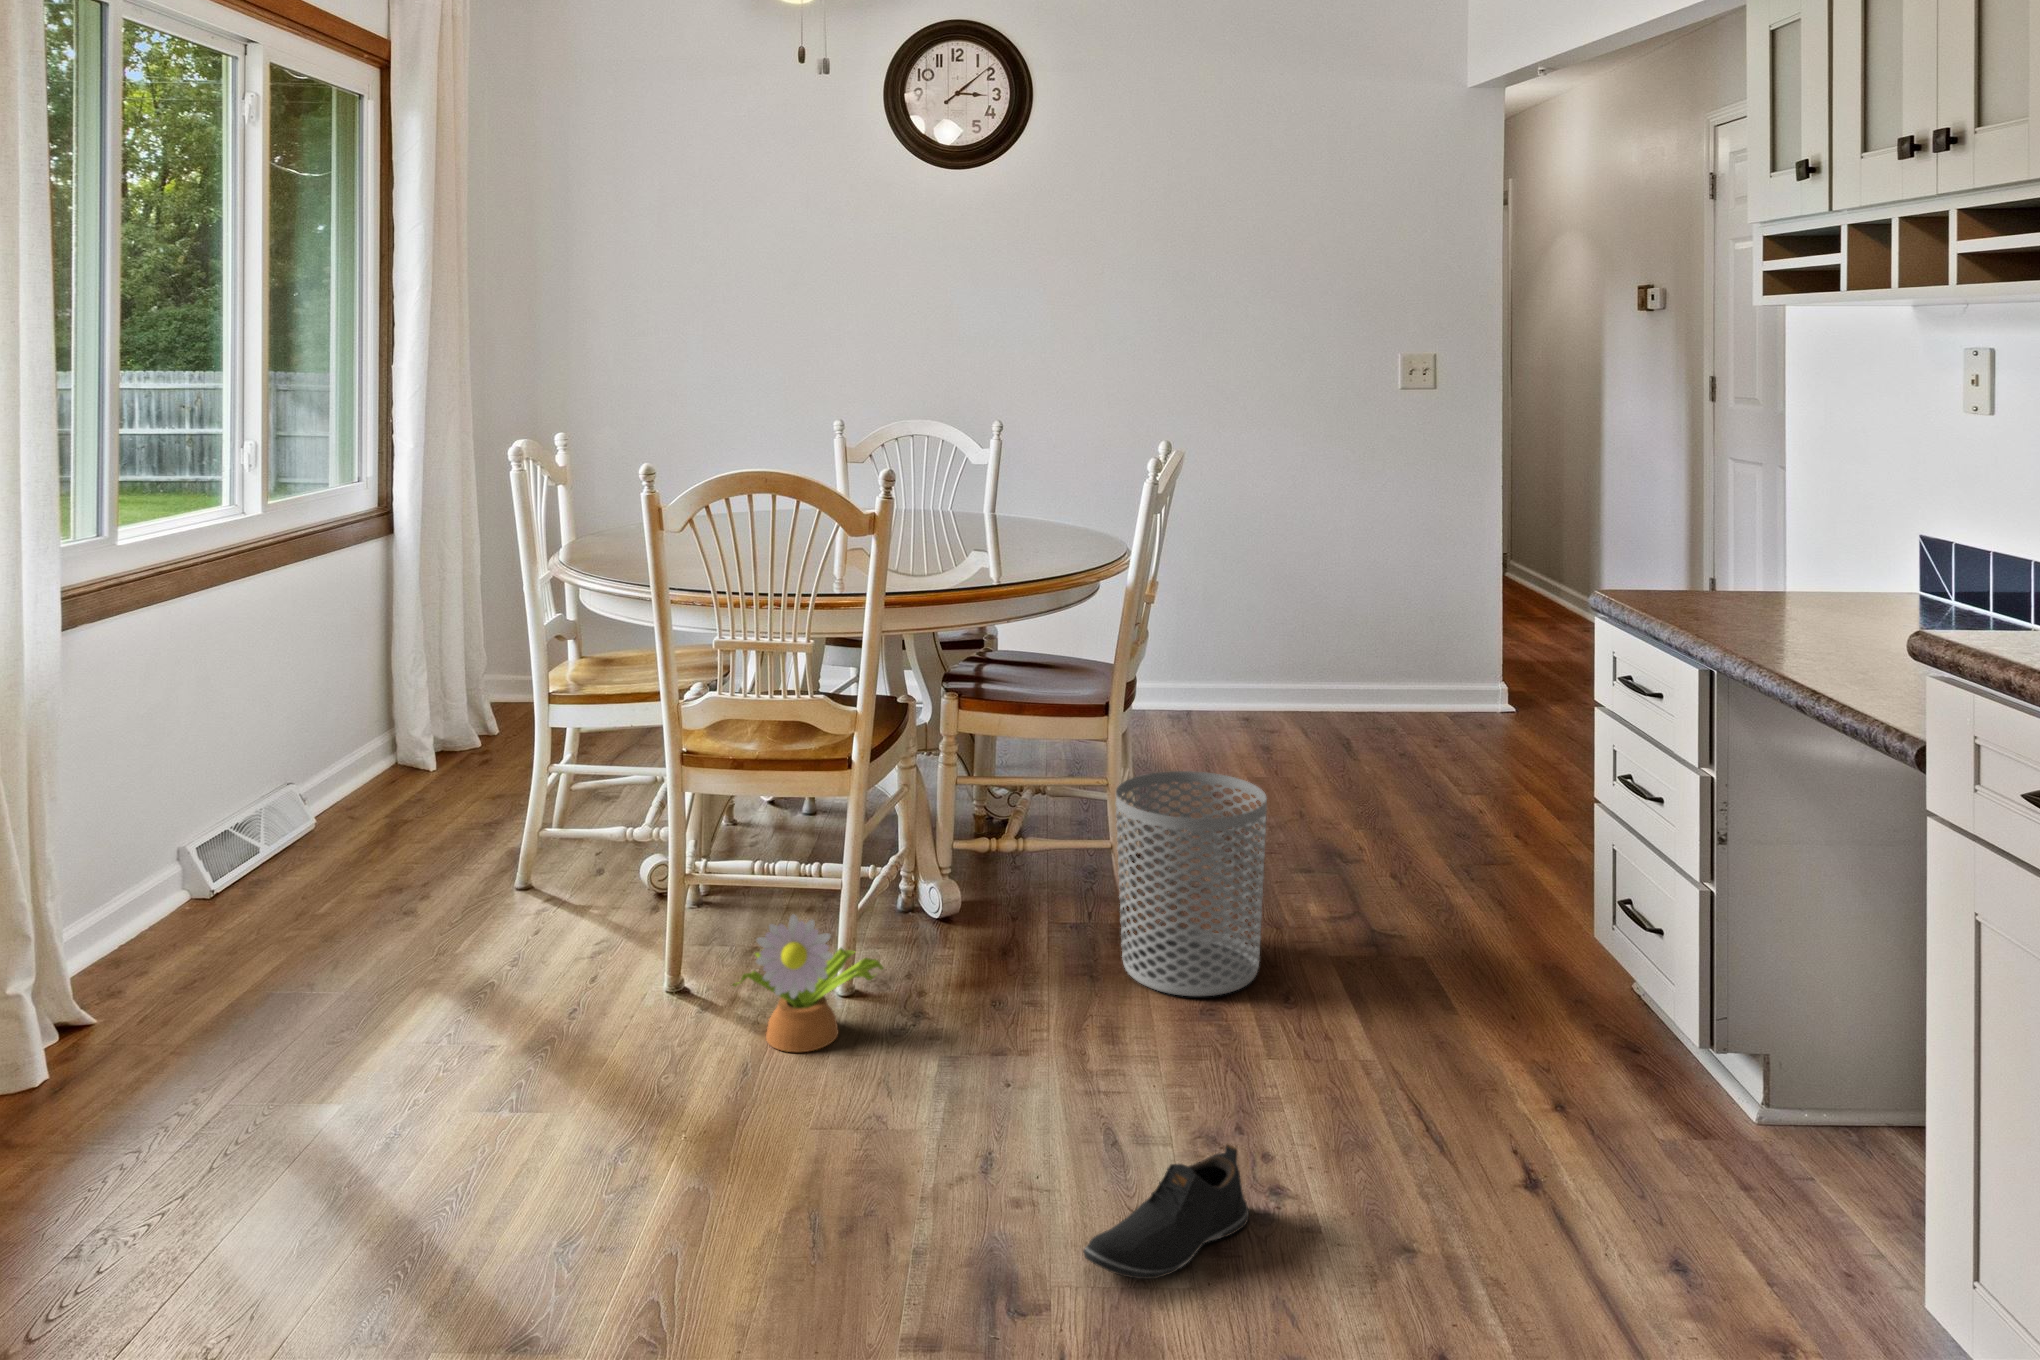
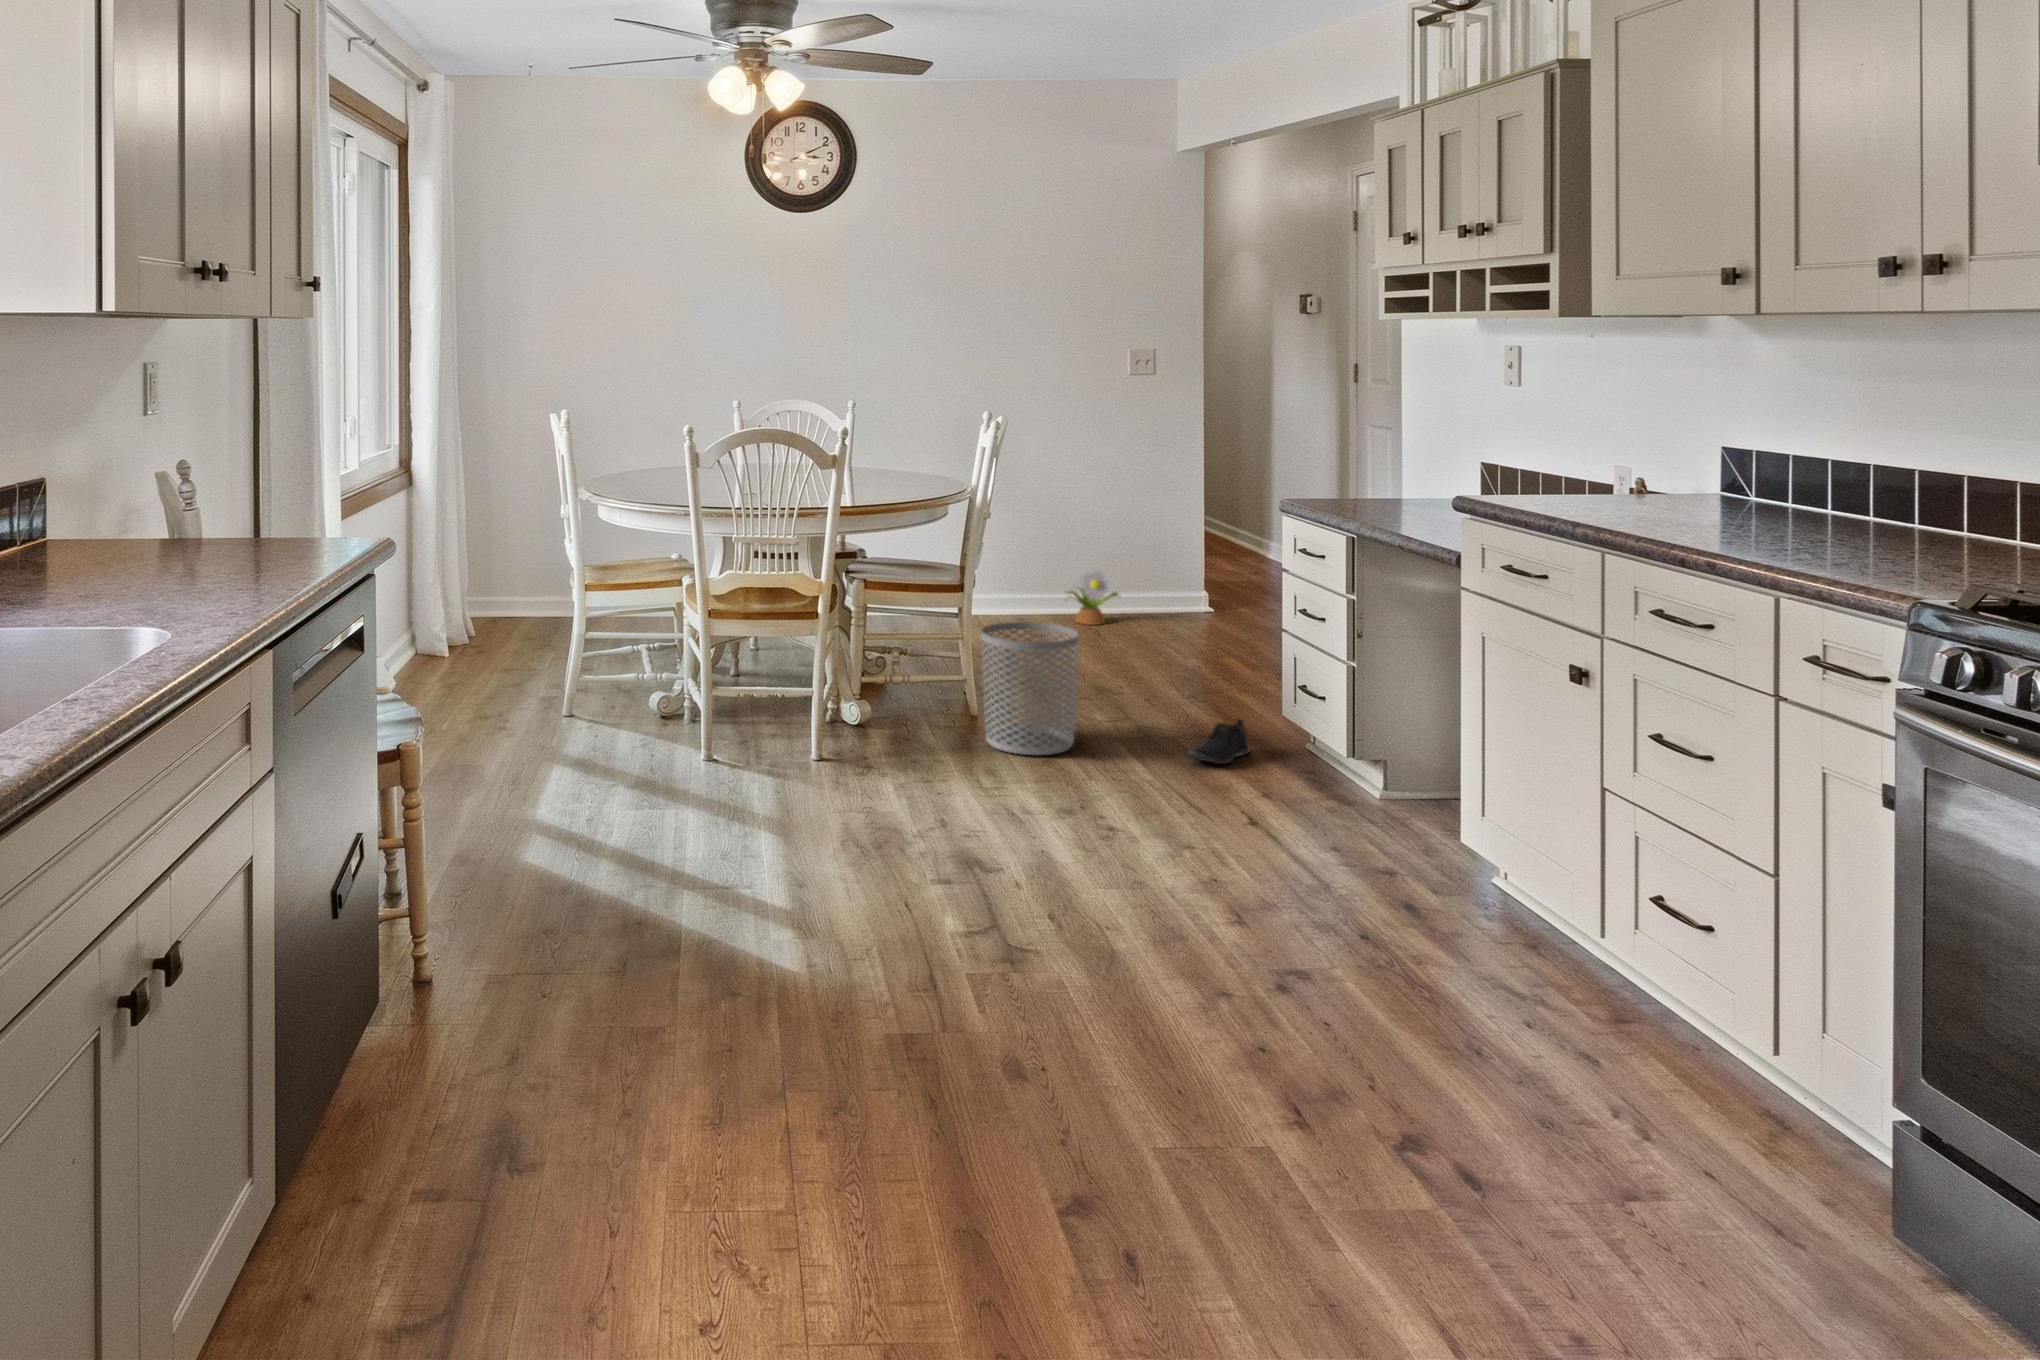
decorative plant: present [733,914,883,1052] -> present [1066,569,1119,625]
shoe: present [1083,1144,1249,1279] -> present [1187,719,1250,764]

